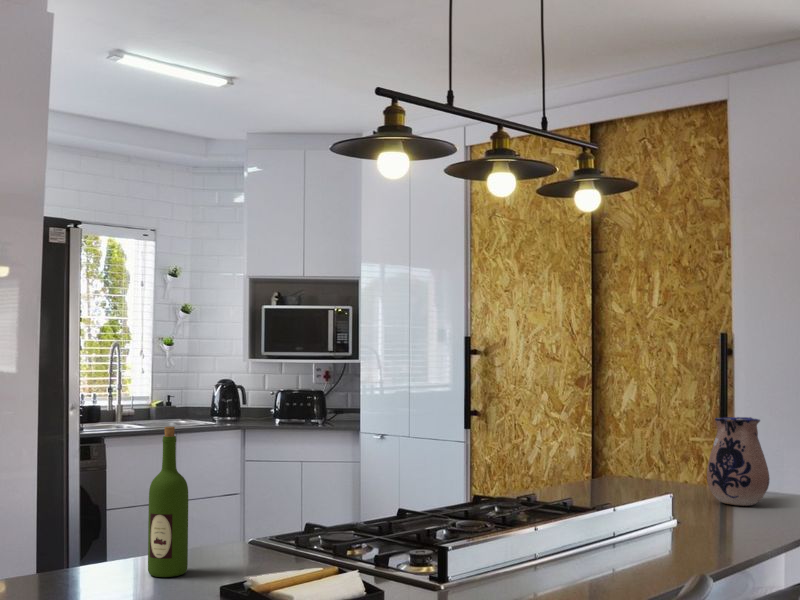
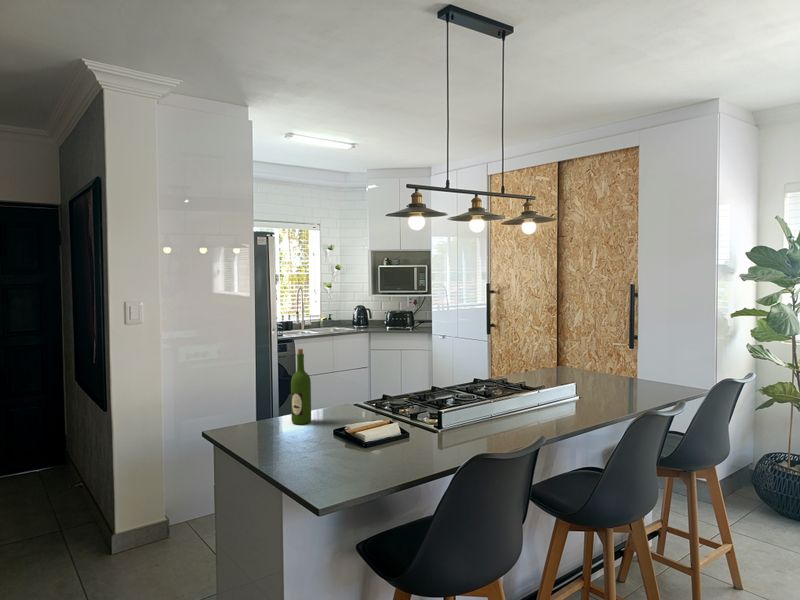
ceramic pitcher: present [707,417,770,506] -> none [606,337,642,387]

